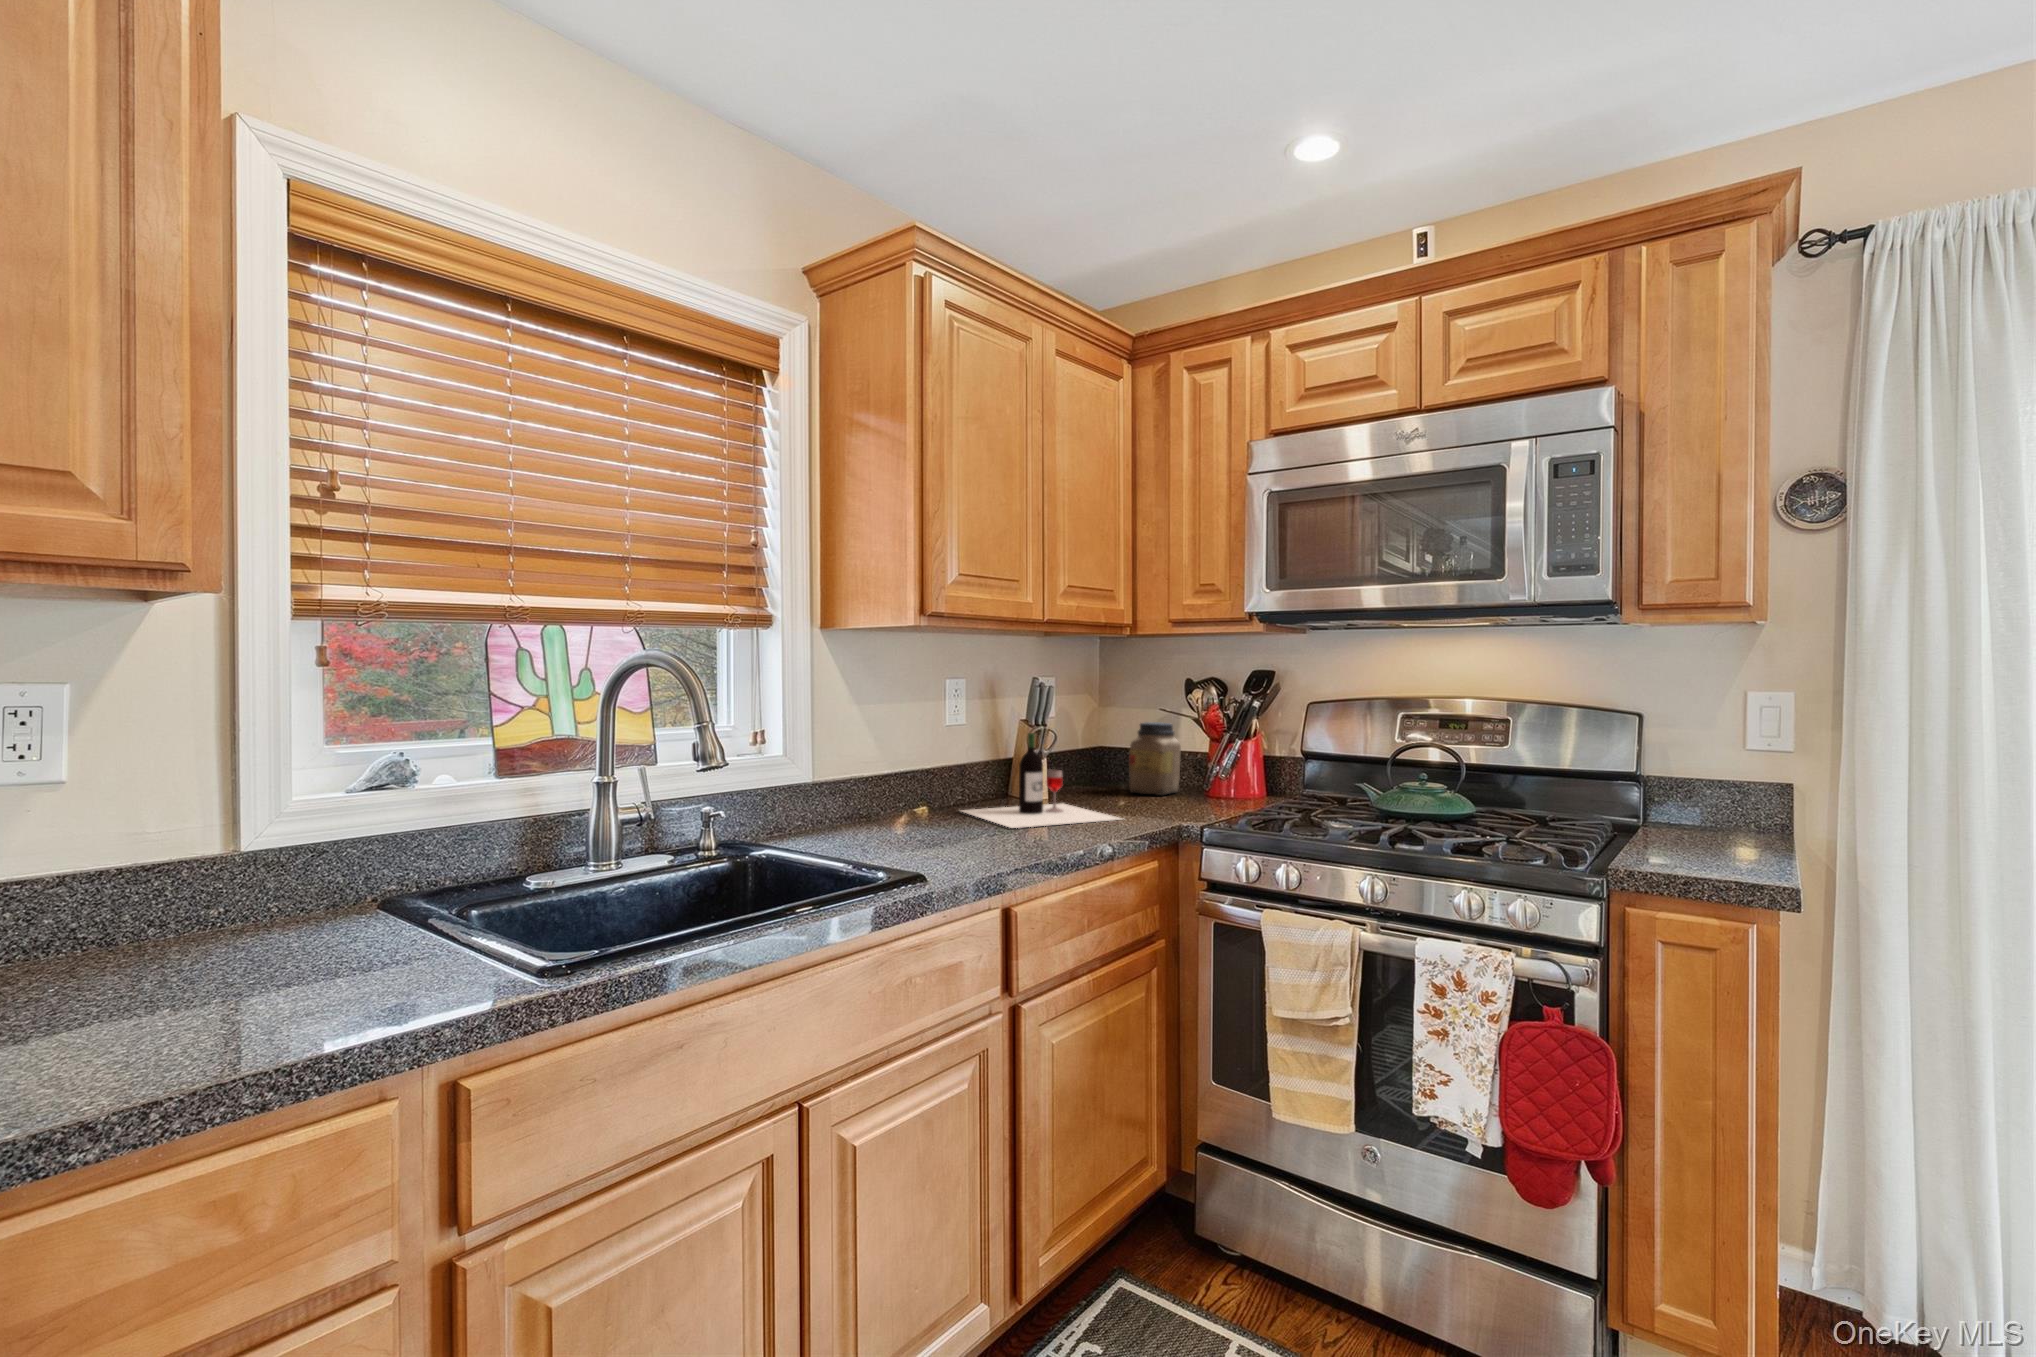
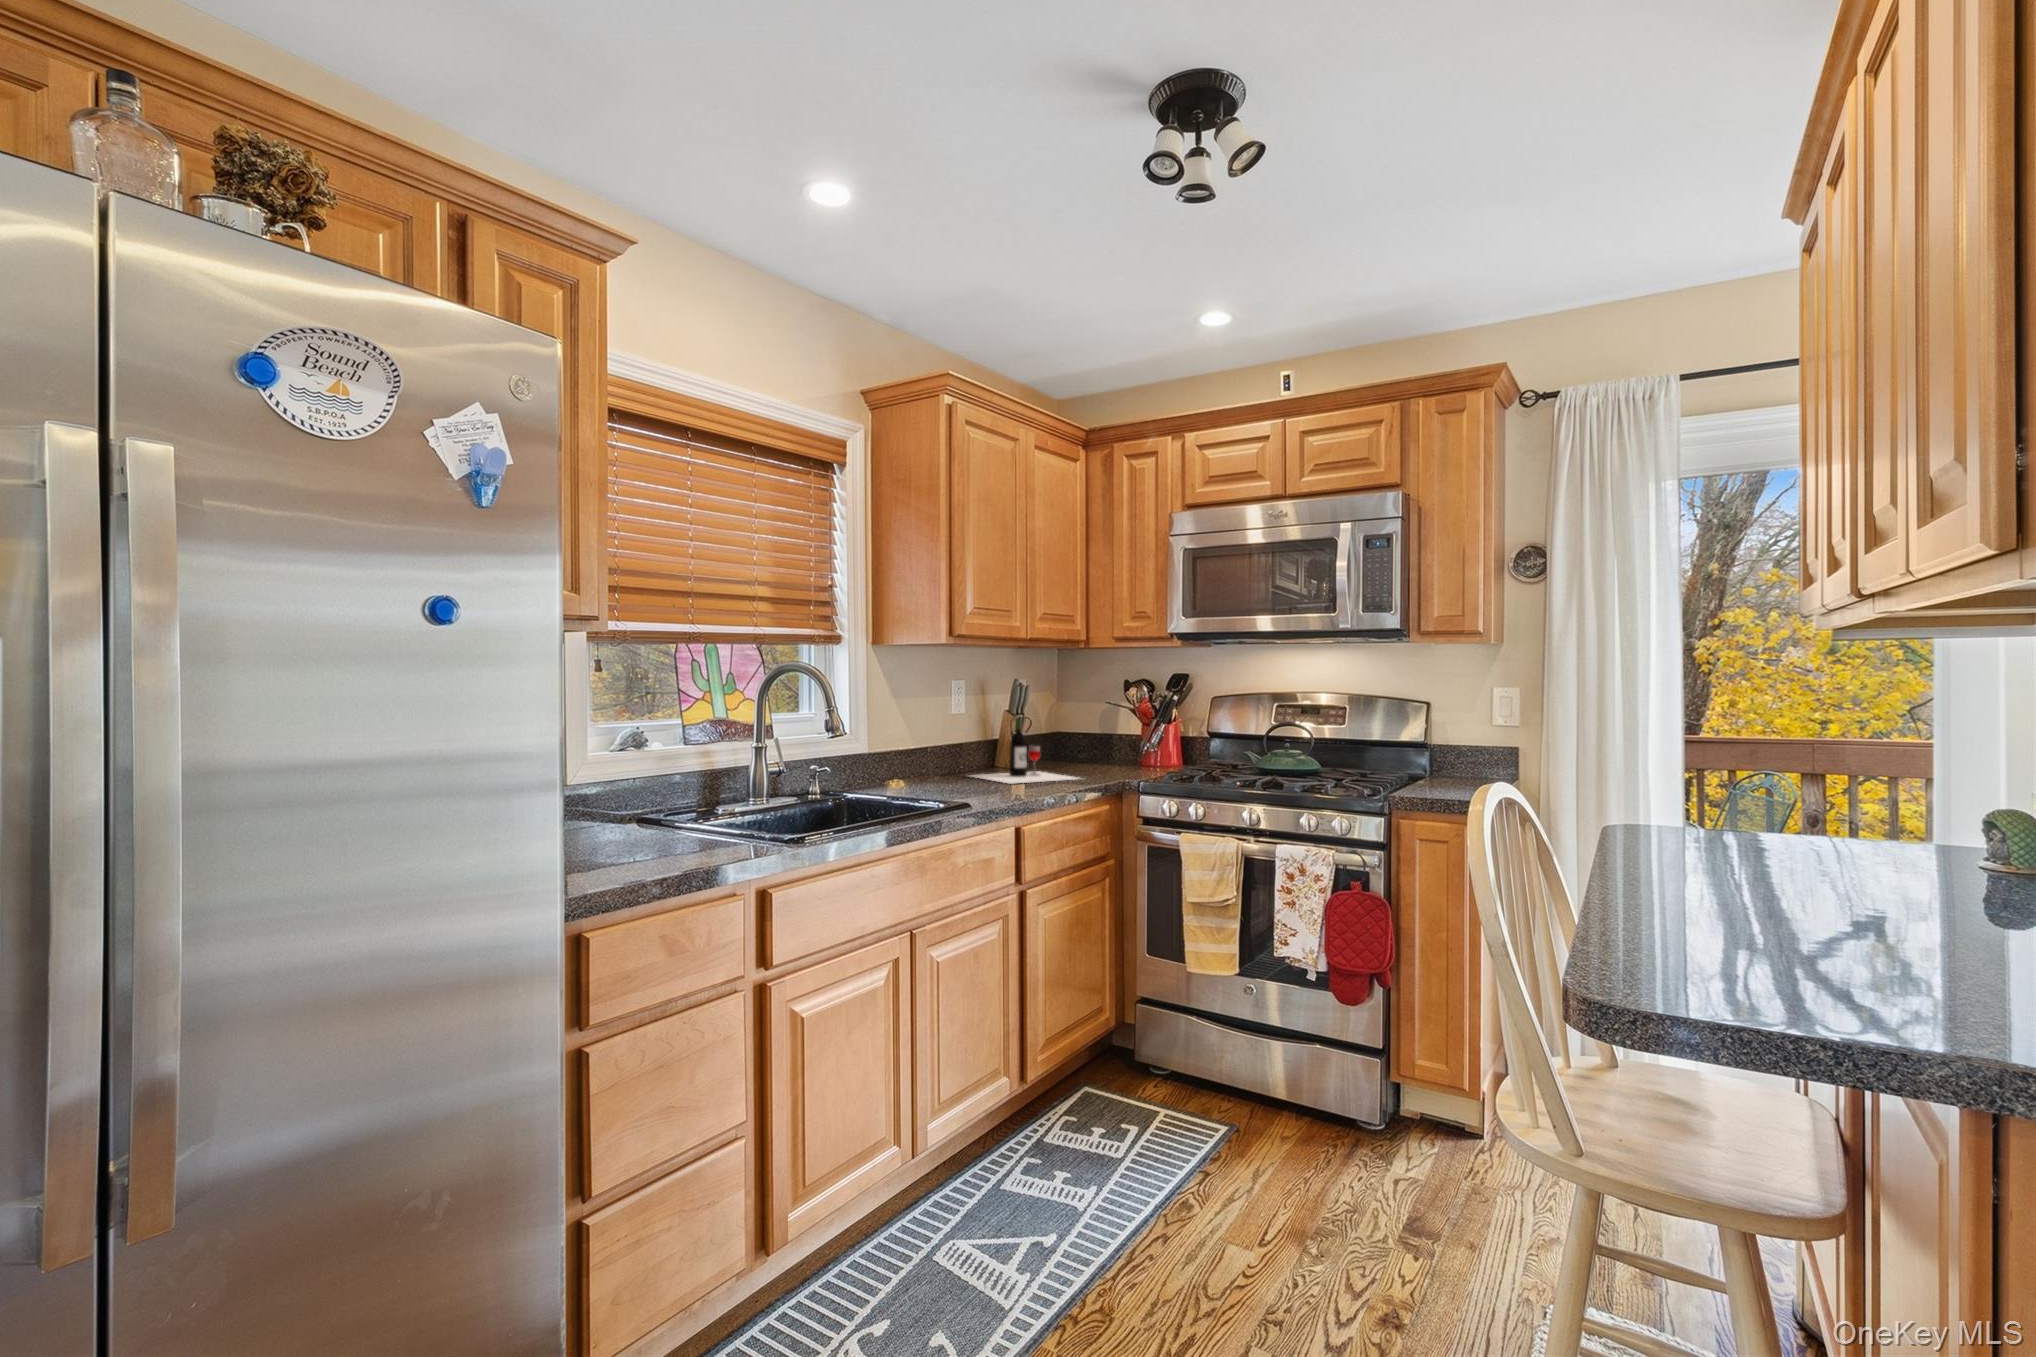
jar: present [1129,722,1181,795] -> none [1084,713,1122,766]

